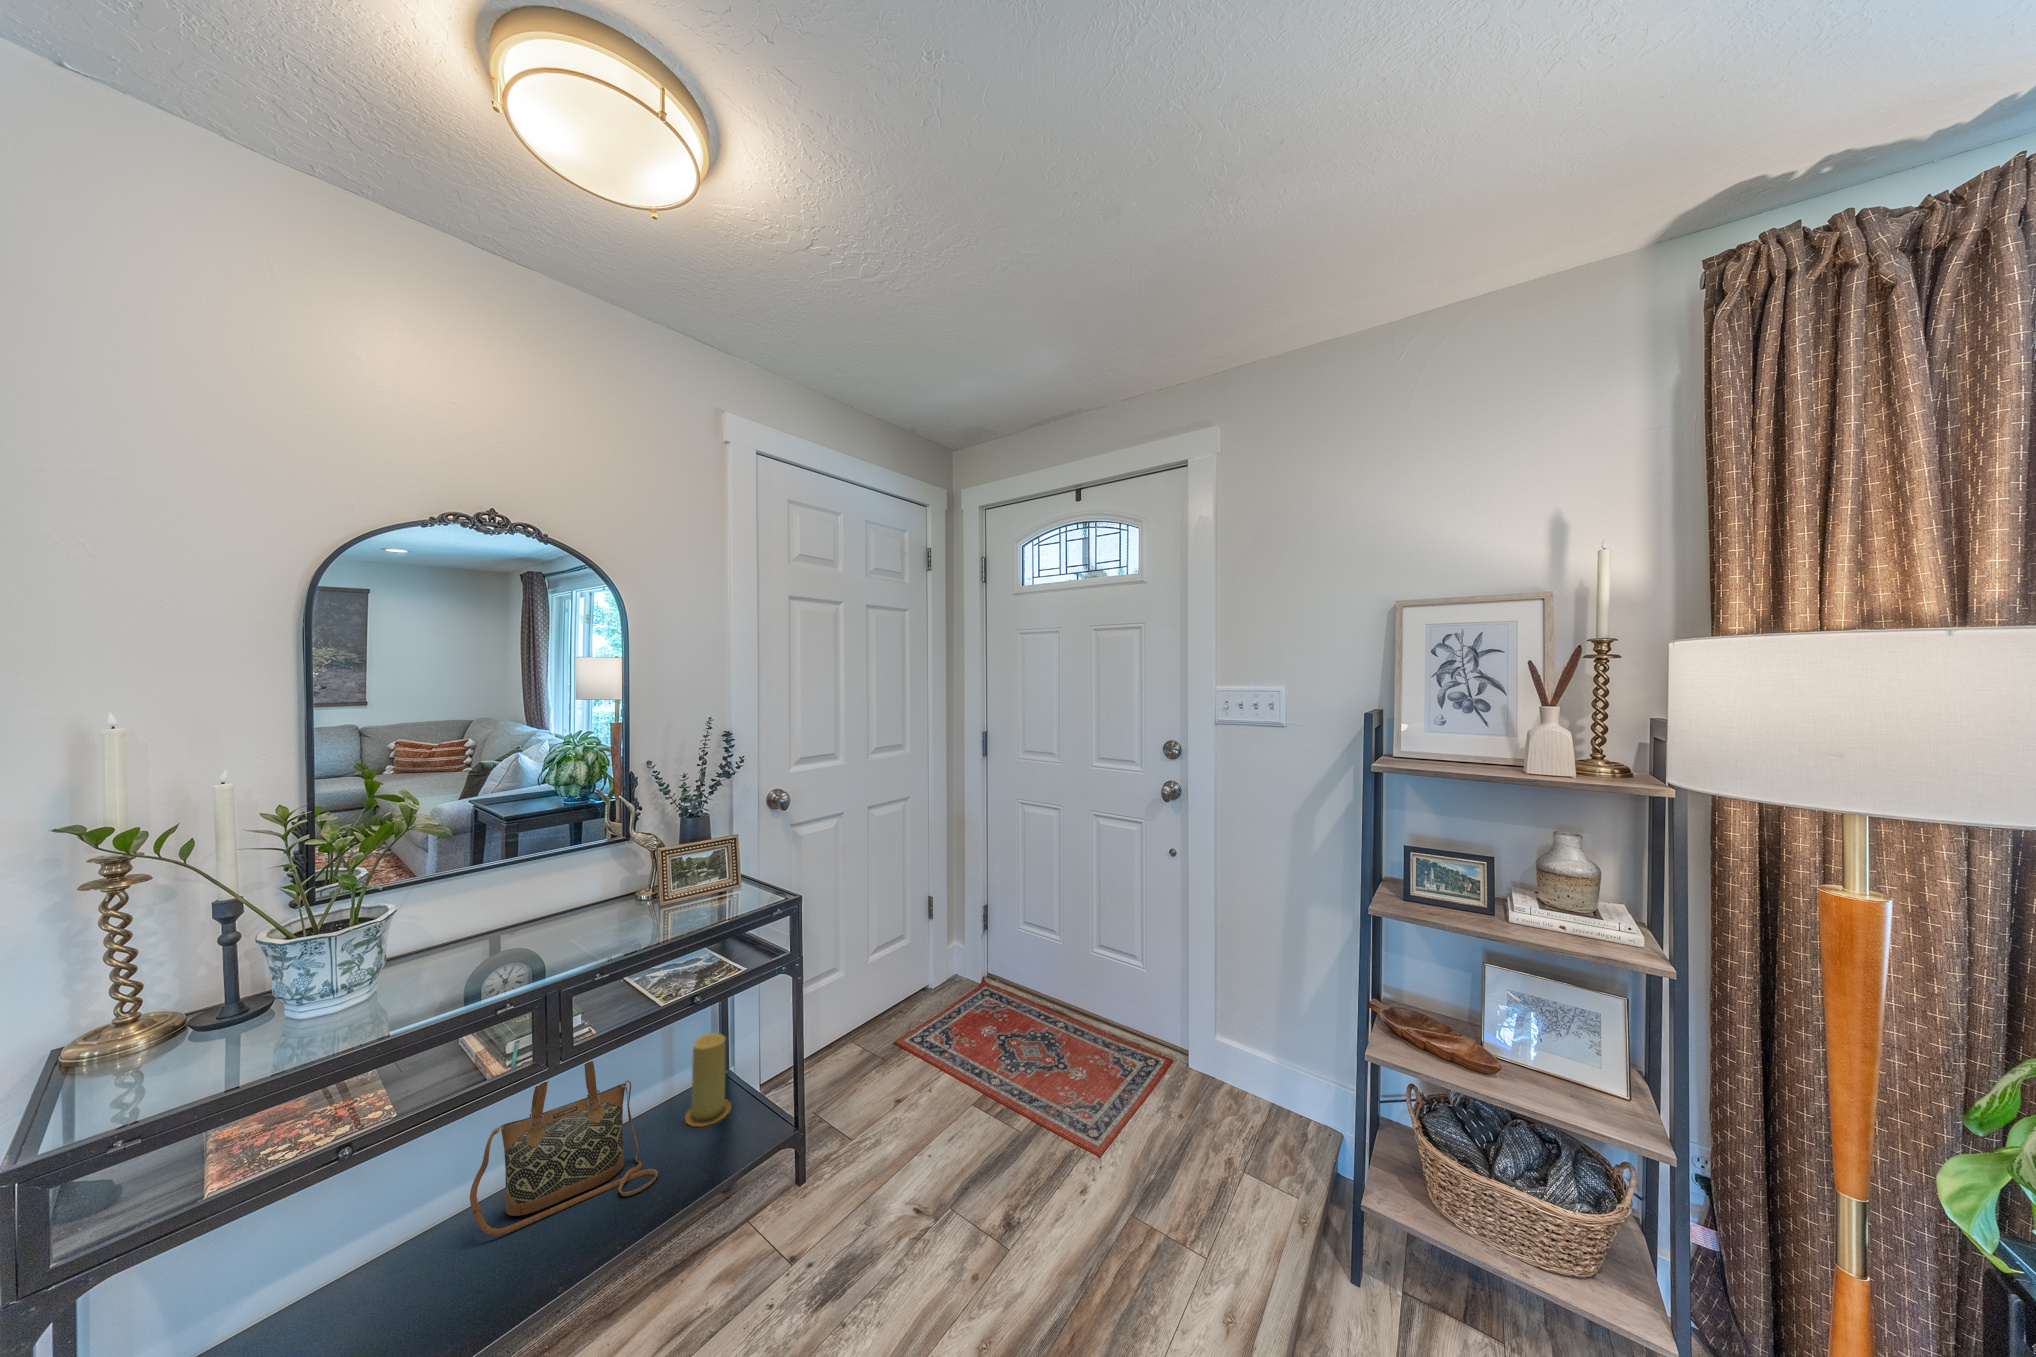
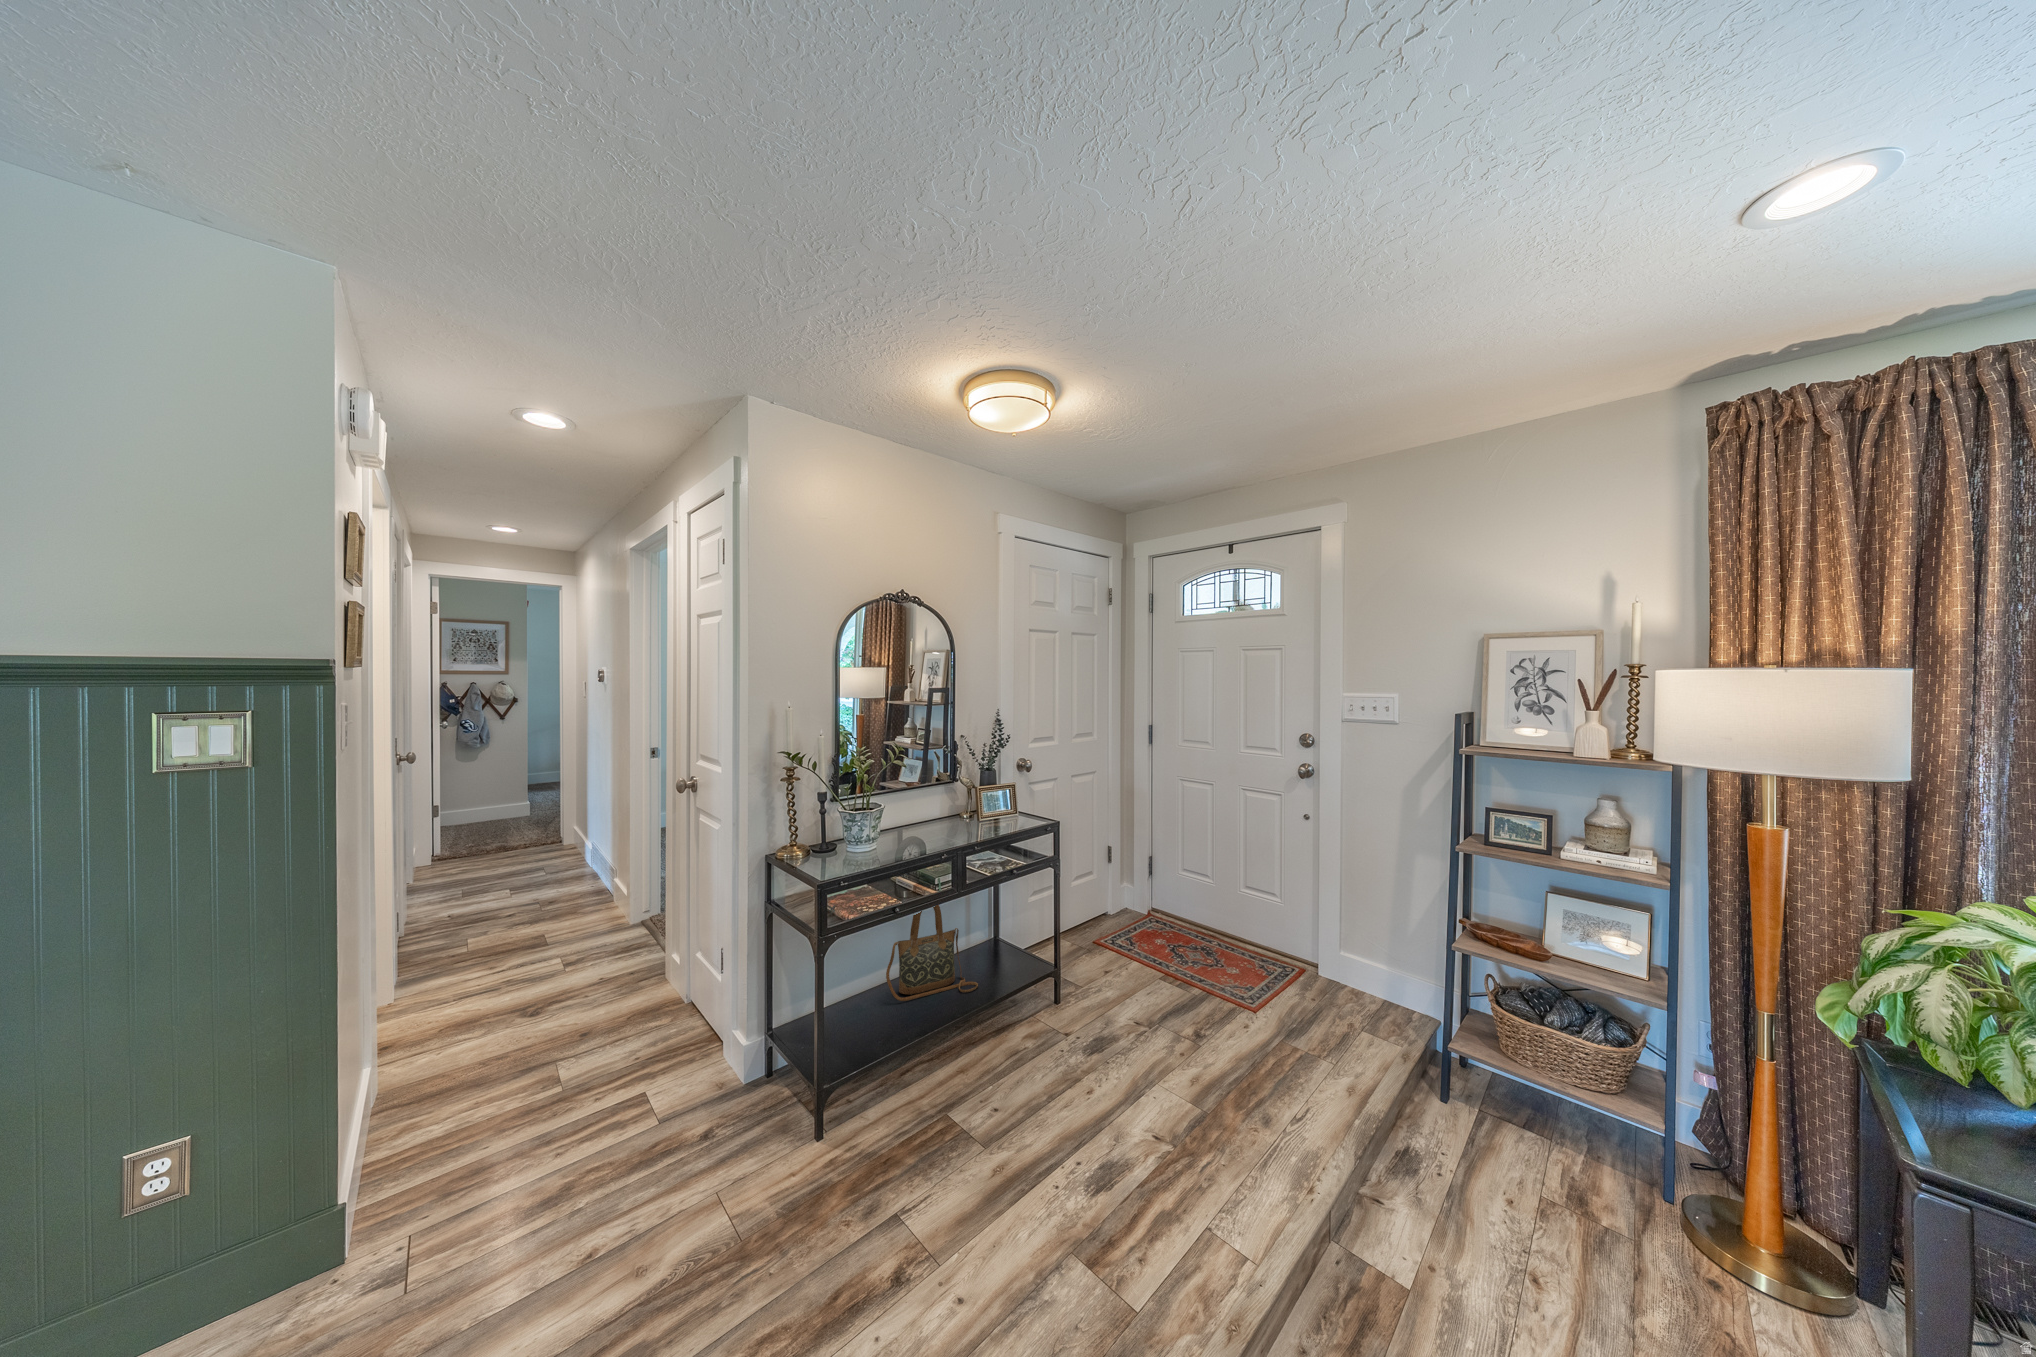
candle: present [685,1033,731,1126] -> none [979,911,1006,966]

